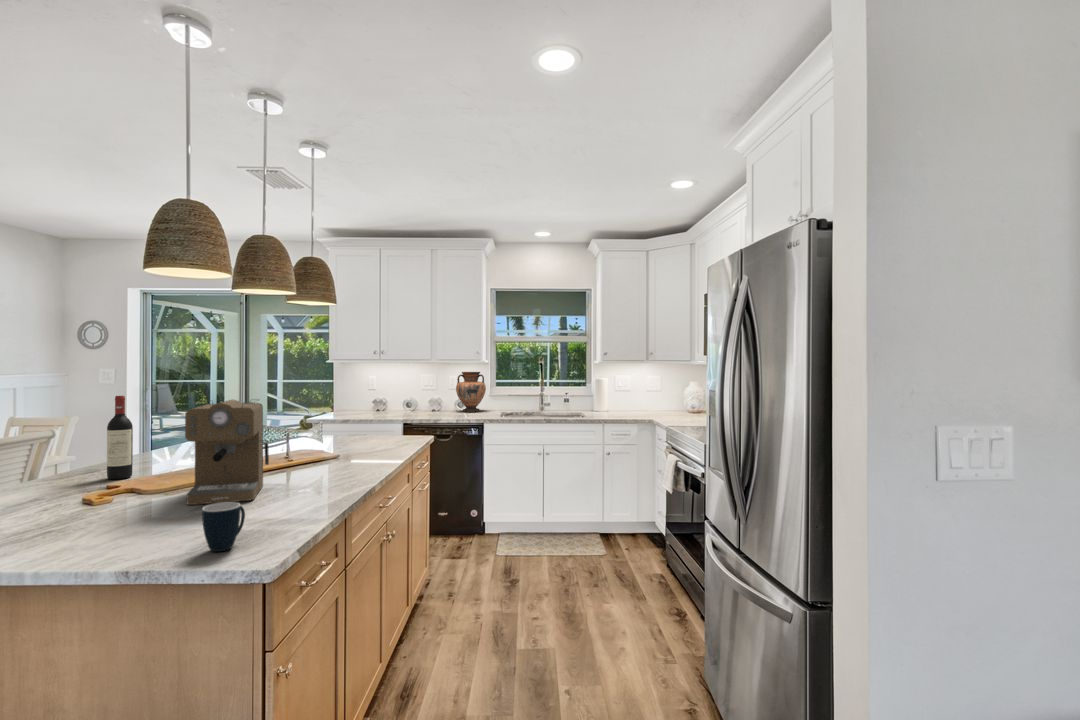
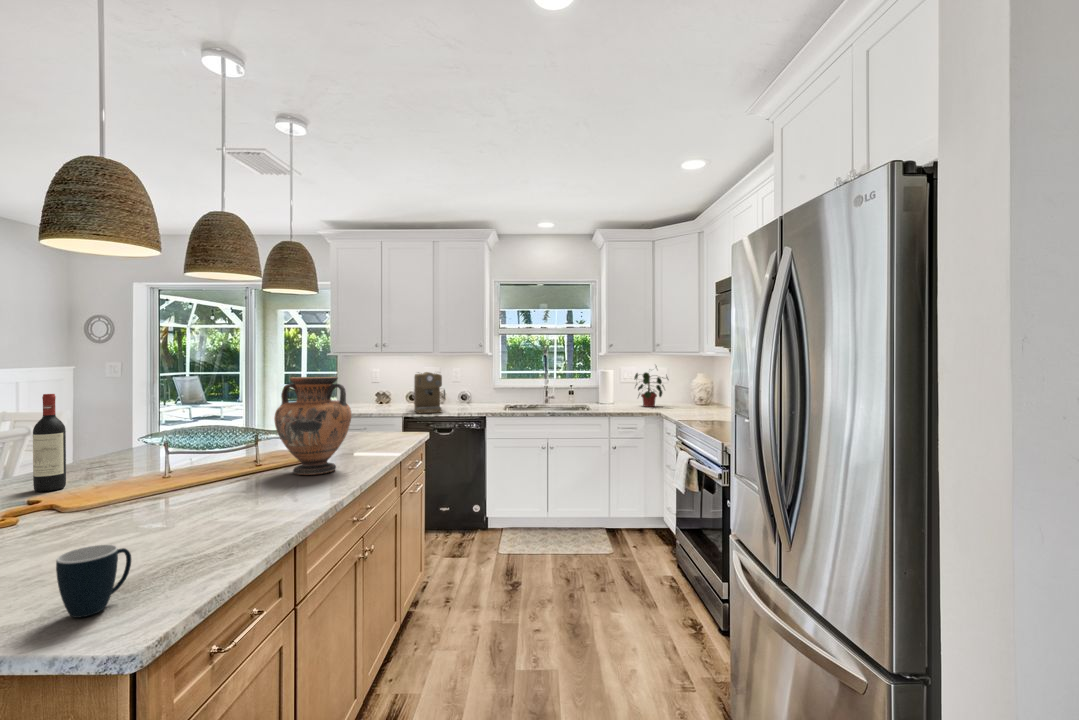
vase: present [456,372,486,412] -> present [274,377,352,475]
potted plant: none [628,372,662,414] -> present [634,366,668,407]
coffee maker: present [185,400,269,505] -> present [414,372,445,413]

